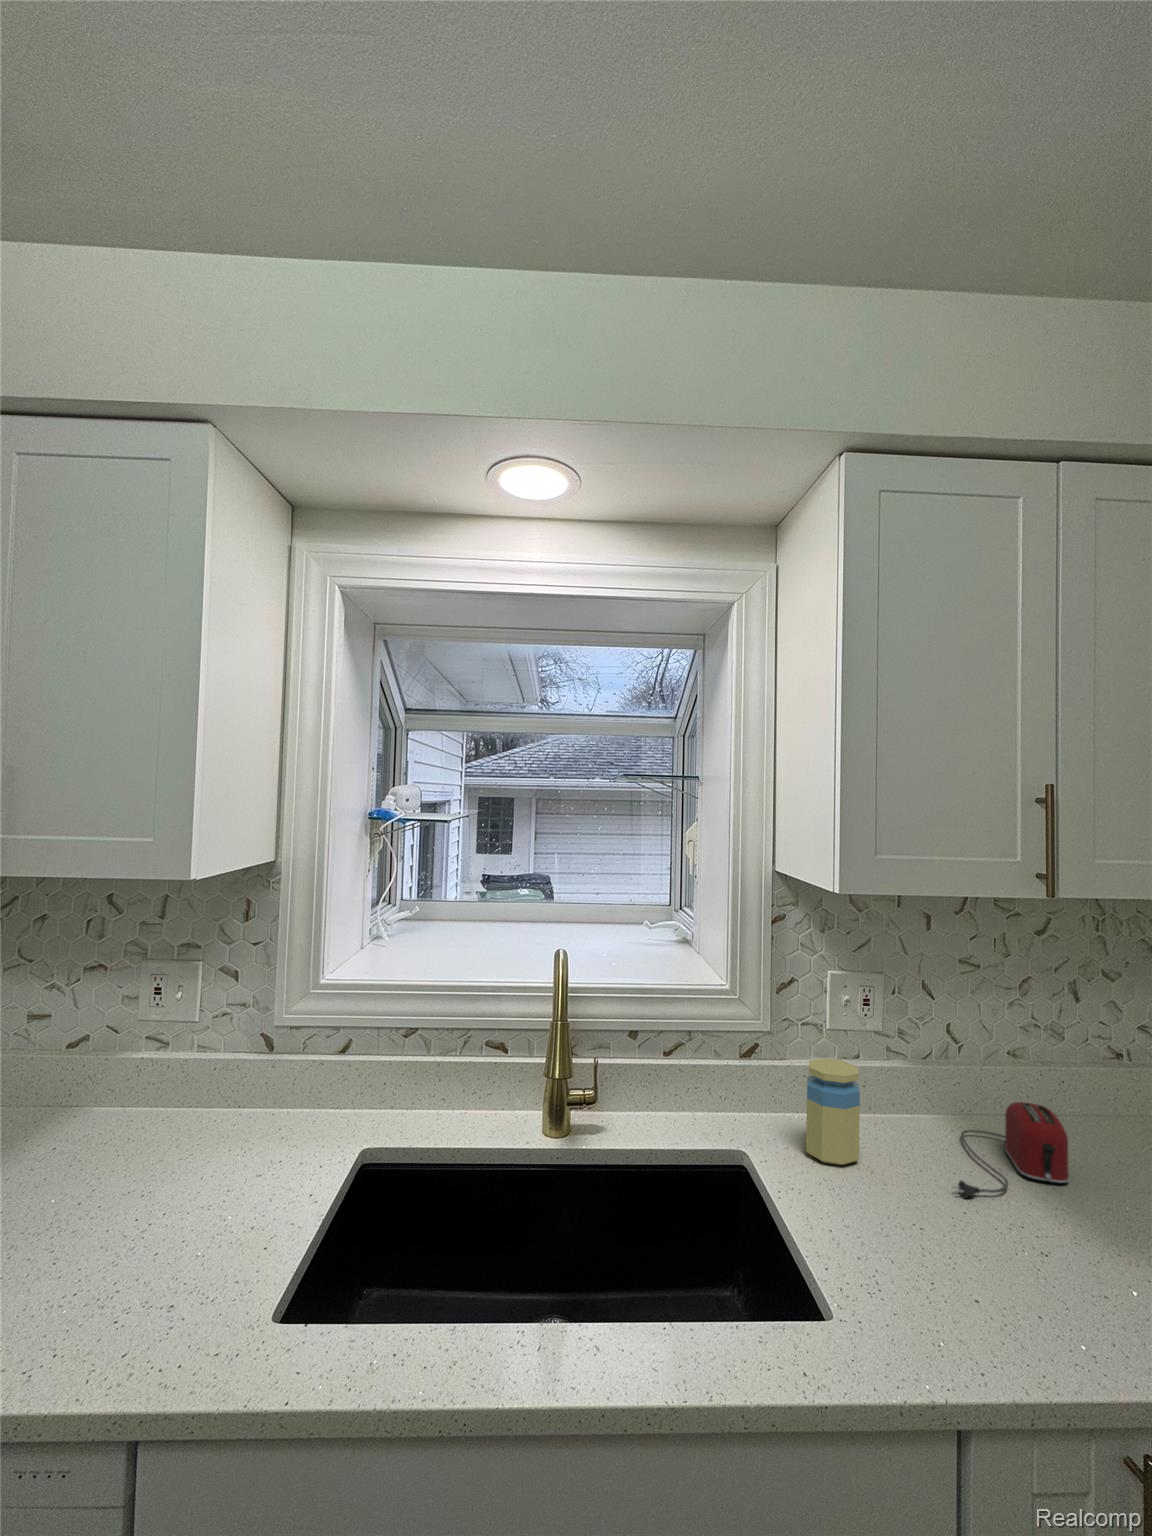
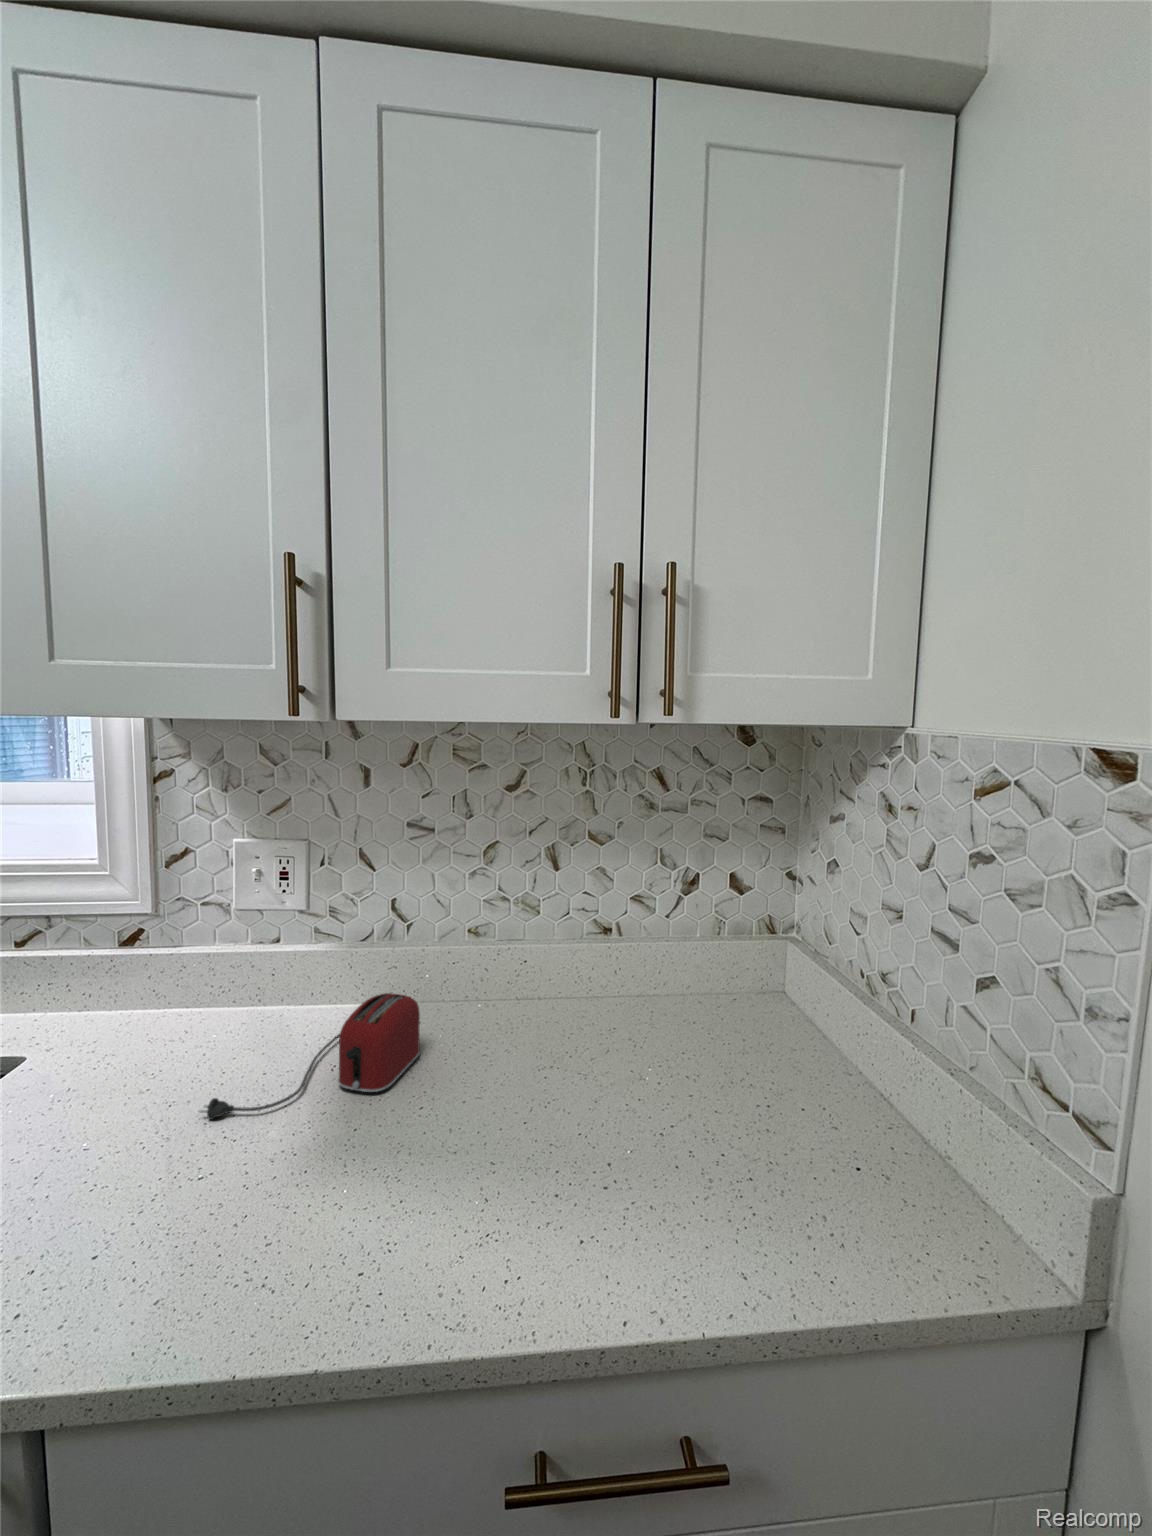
jar: present [806,1058,860,1165] -> none [91,948,168,1079]

